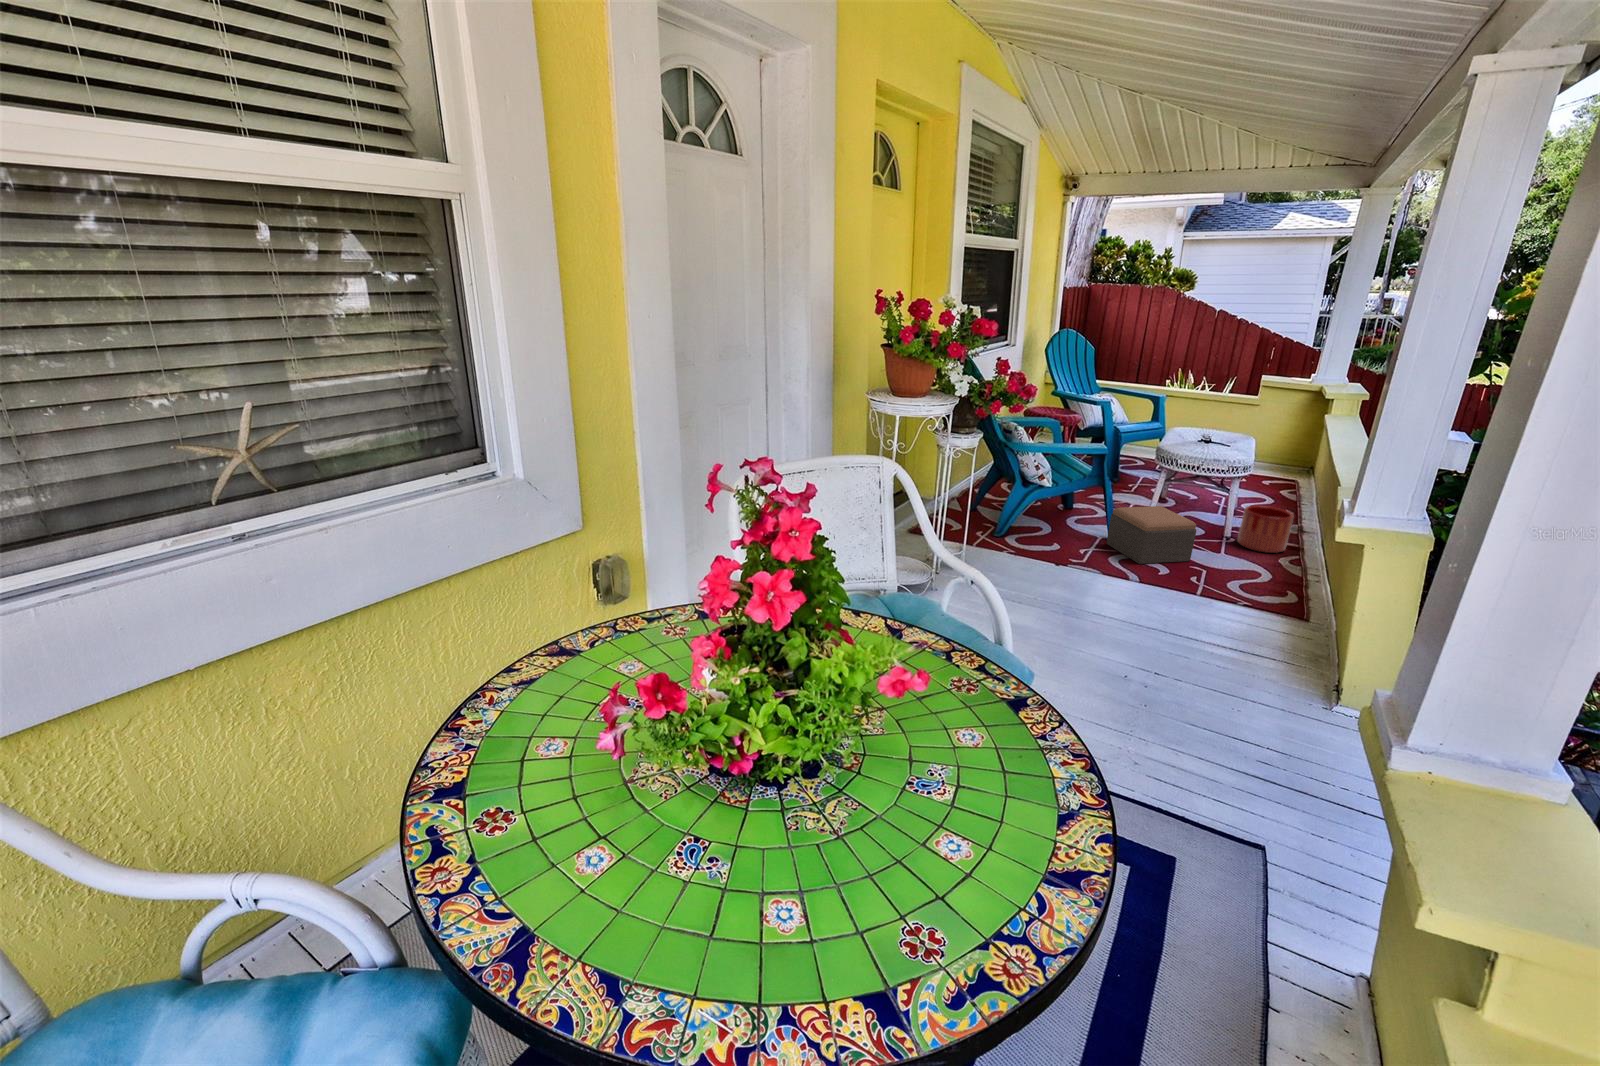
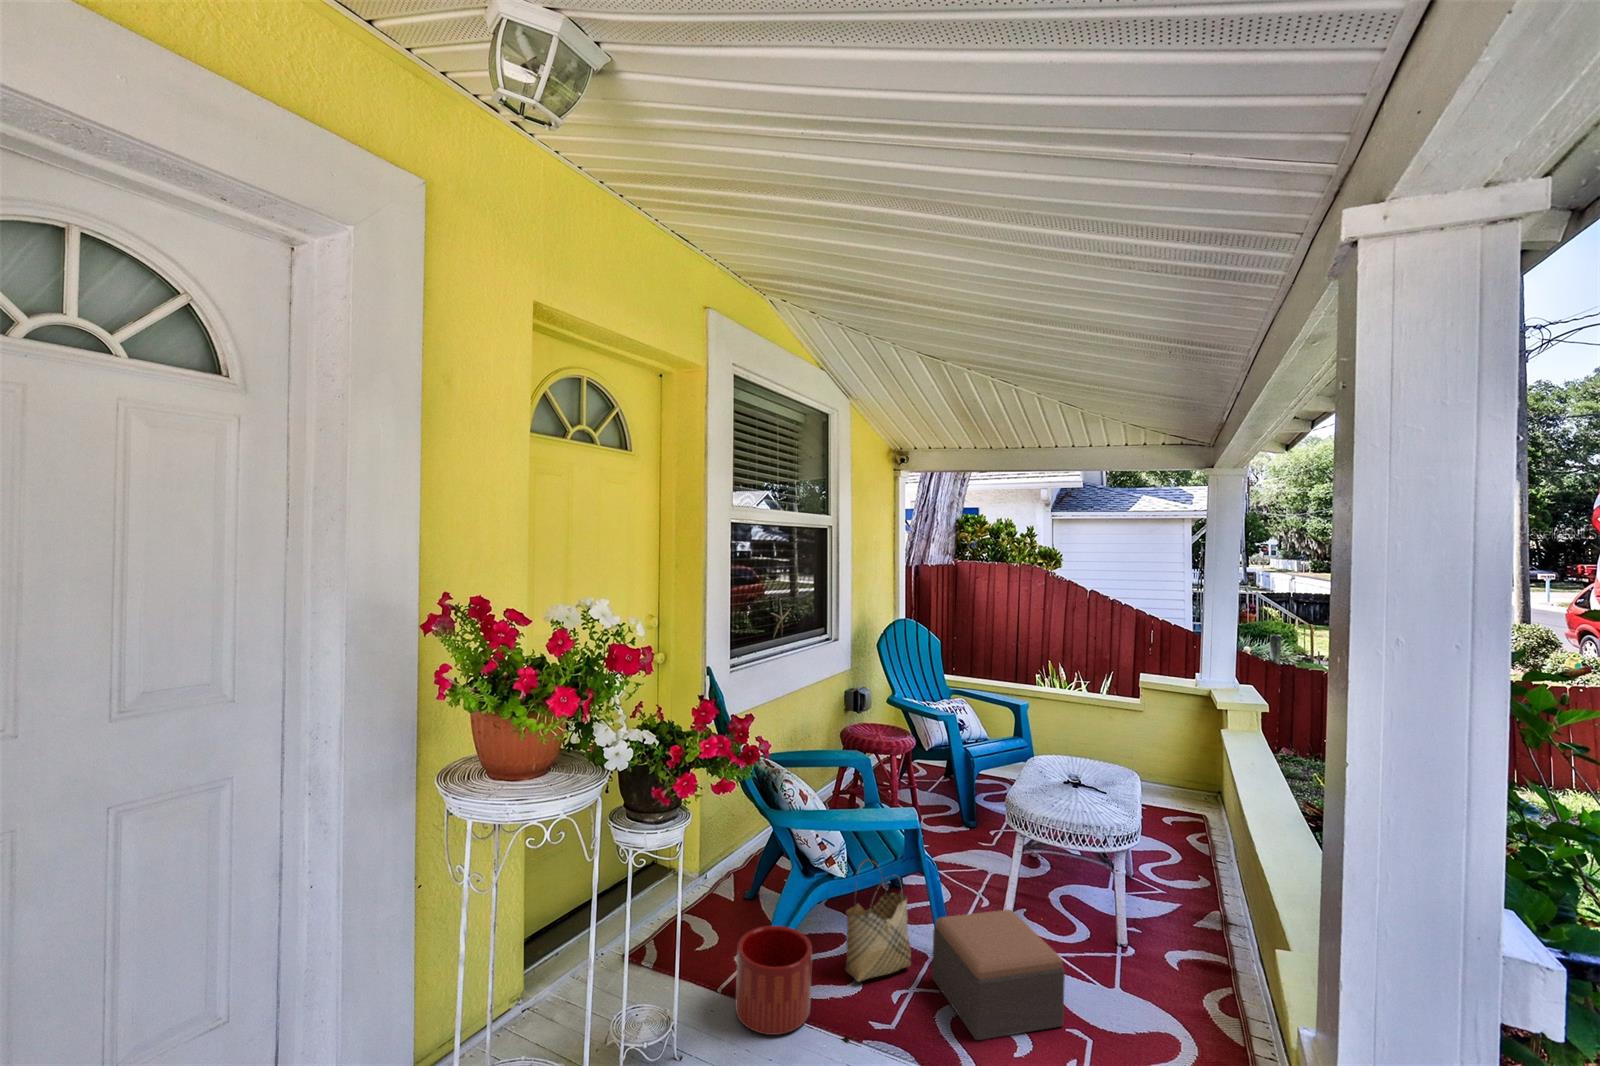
woven basket: none [1052,477,1093,543] -> present [846,859,911,982]
planter: present [1238,505,1294,553] -> present [735,926,812,1035]

